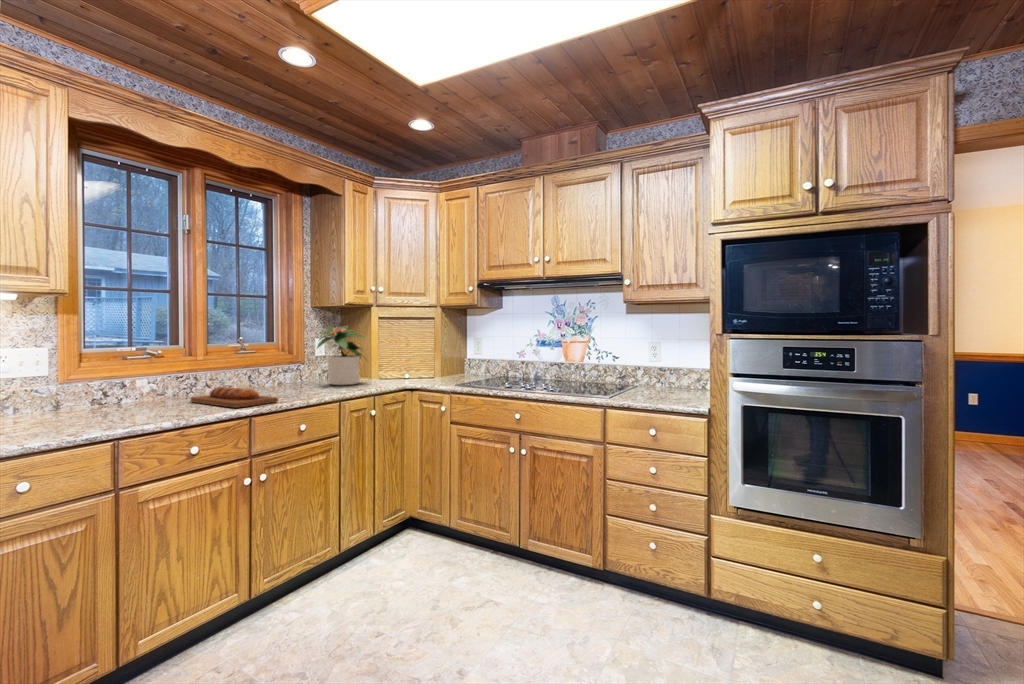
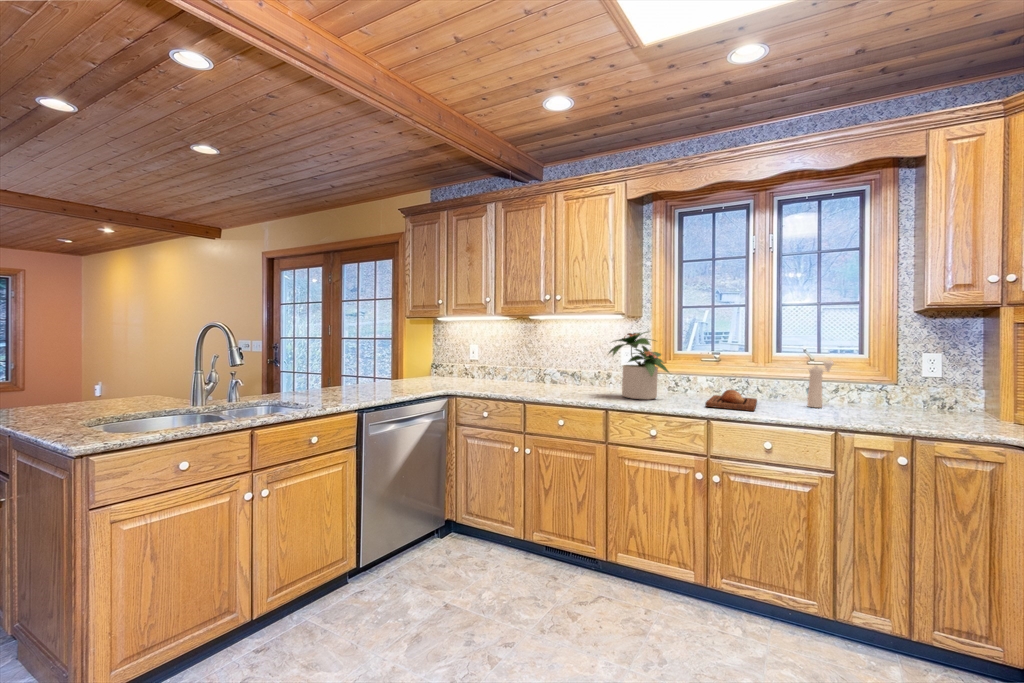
potted plant: present [317,326,366,385] -> present [609,332,669,400]
pepper mill: none [271,349,285,391] -> present [807,360,834,408]

